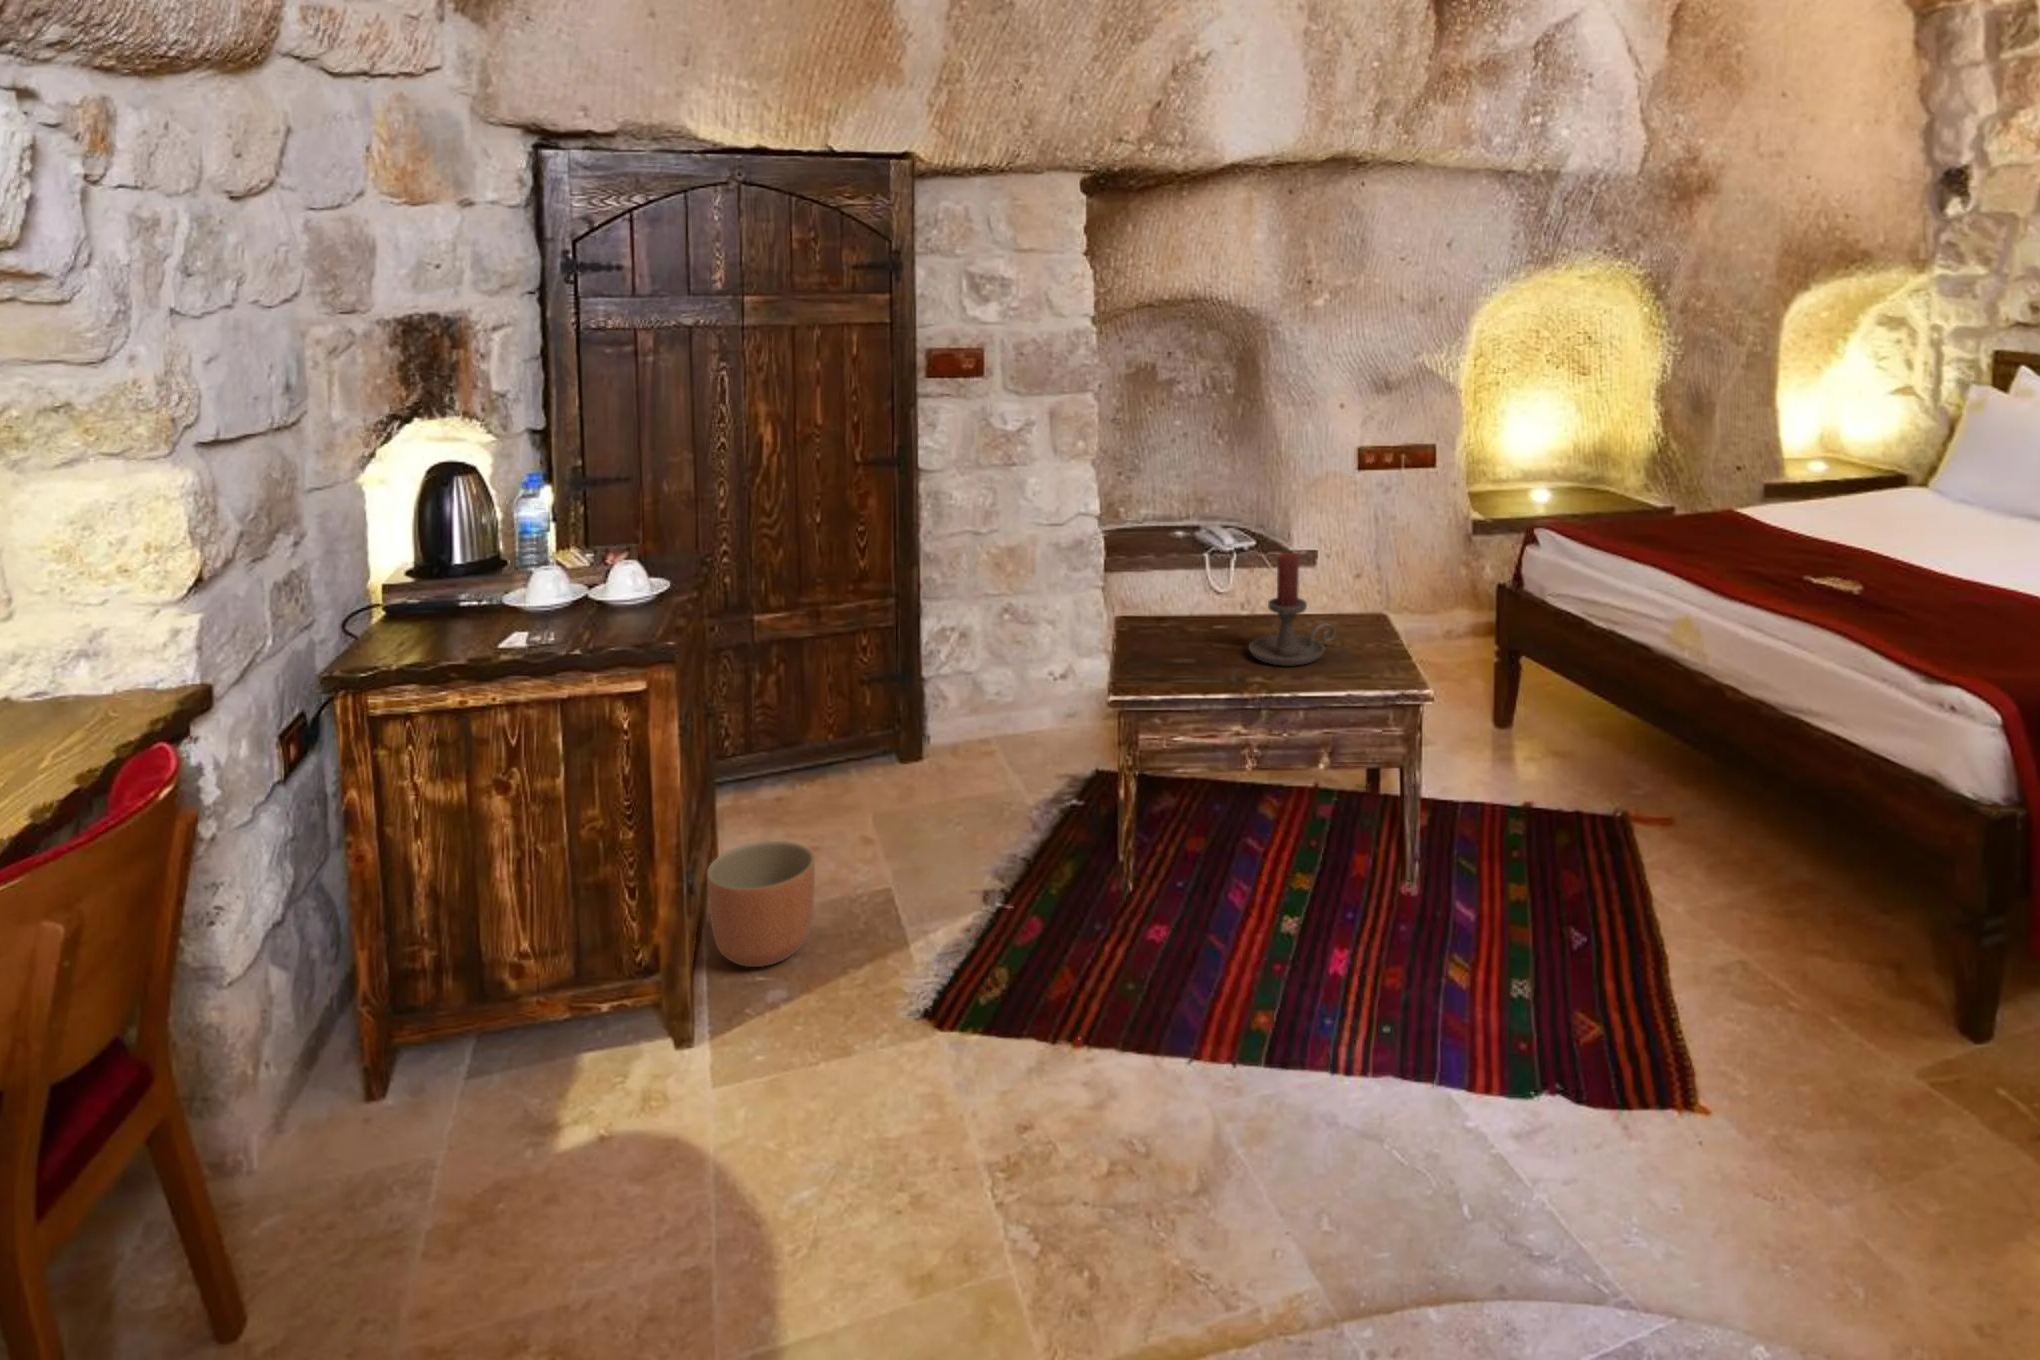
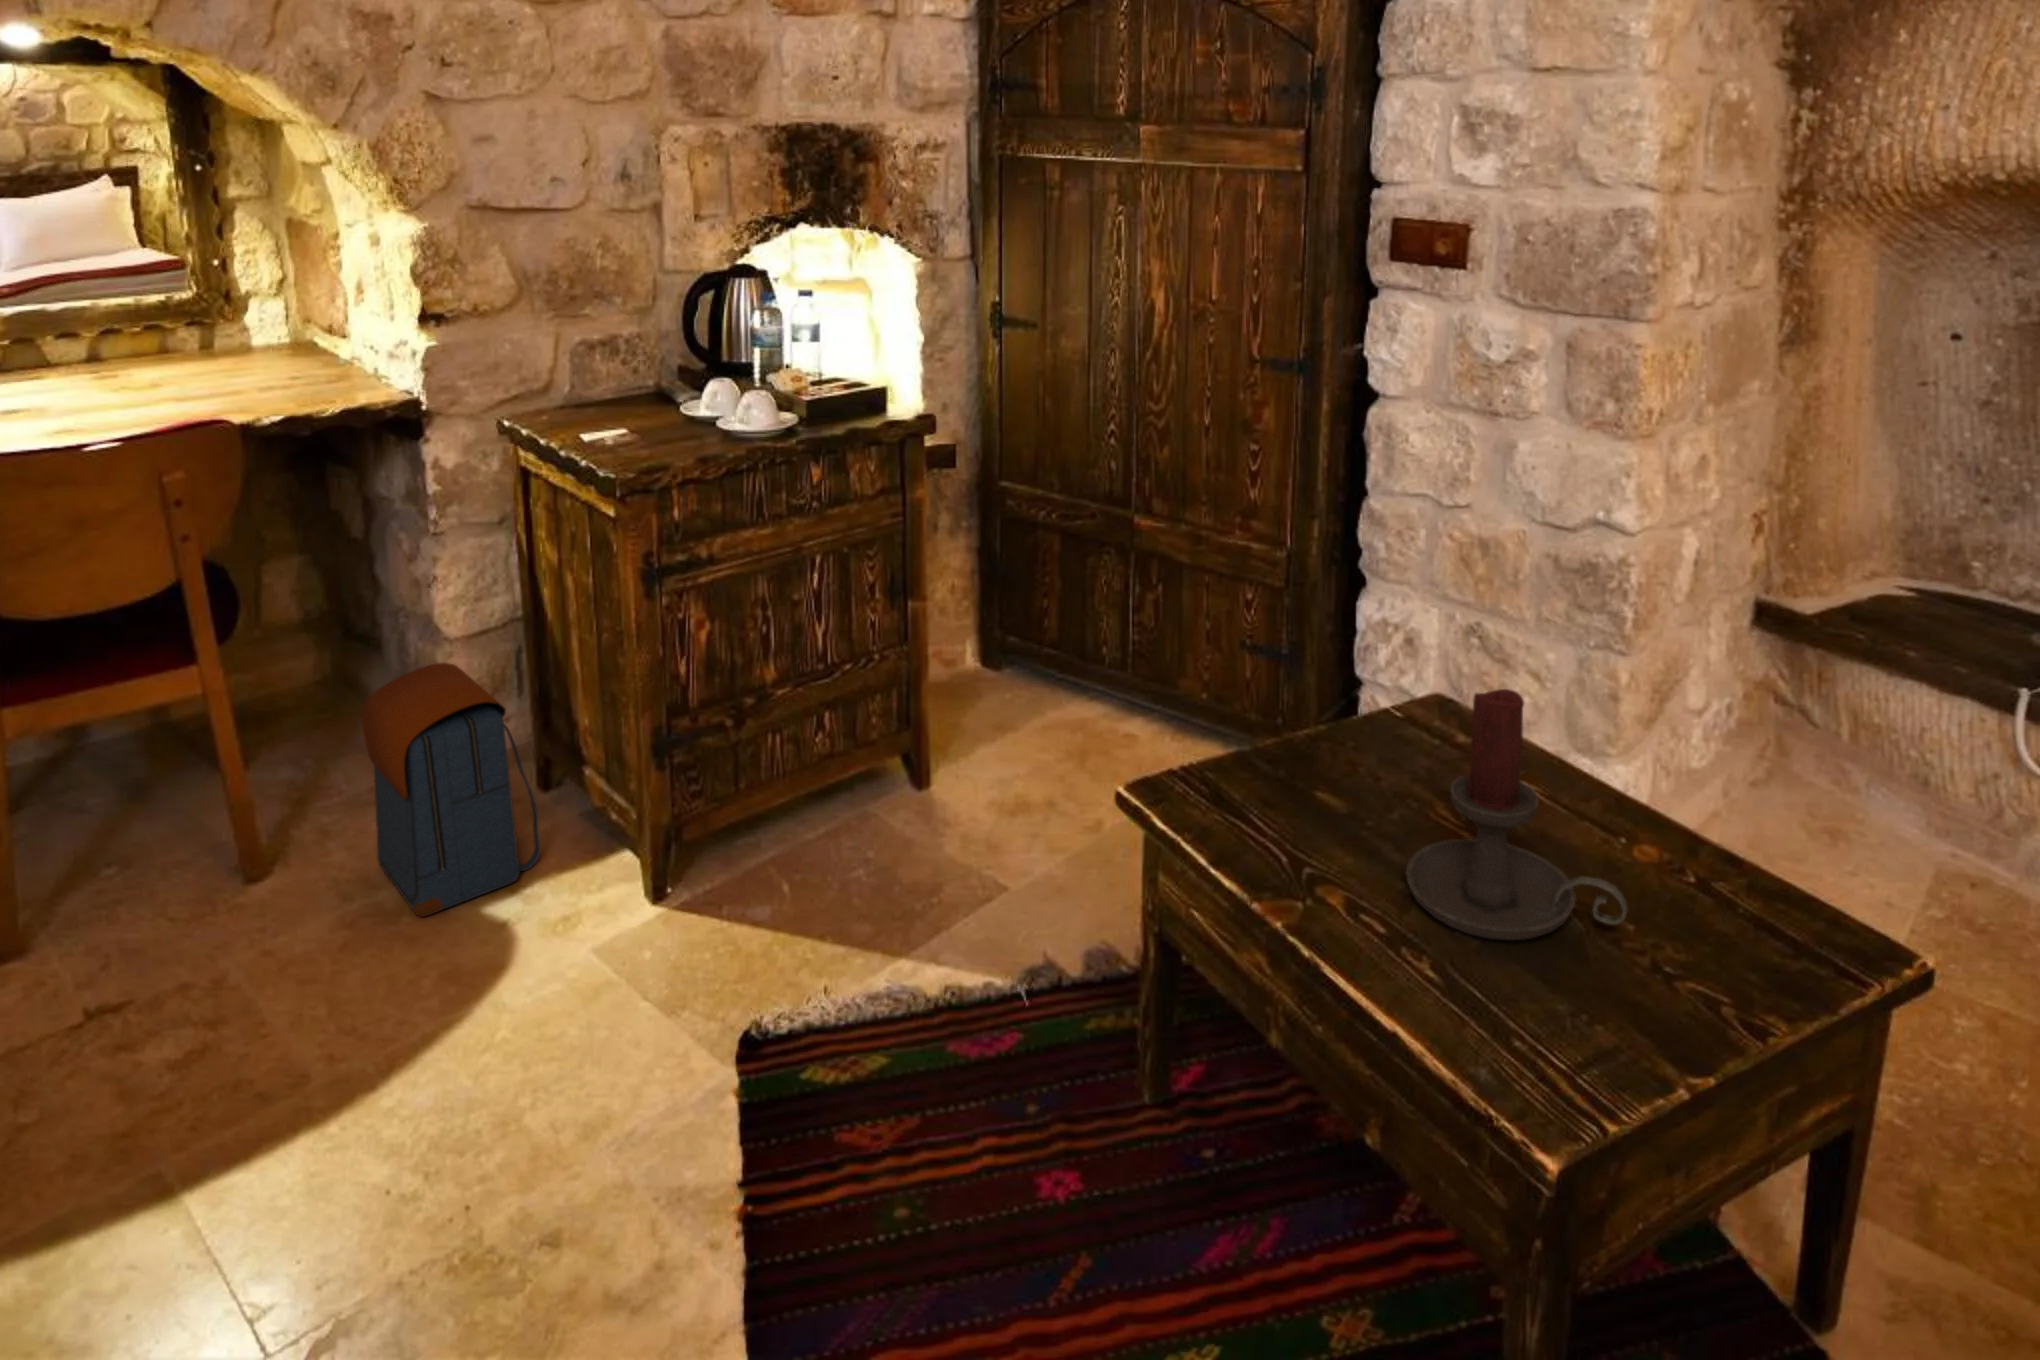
planter: present [707,841,815,967] -> none [746,758,869,907]
backpack: none [360,908,548,1176] -> present [363,663,540,916]

